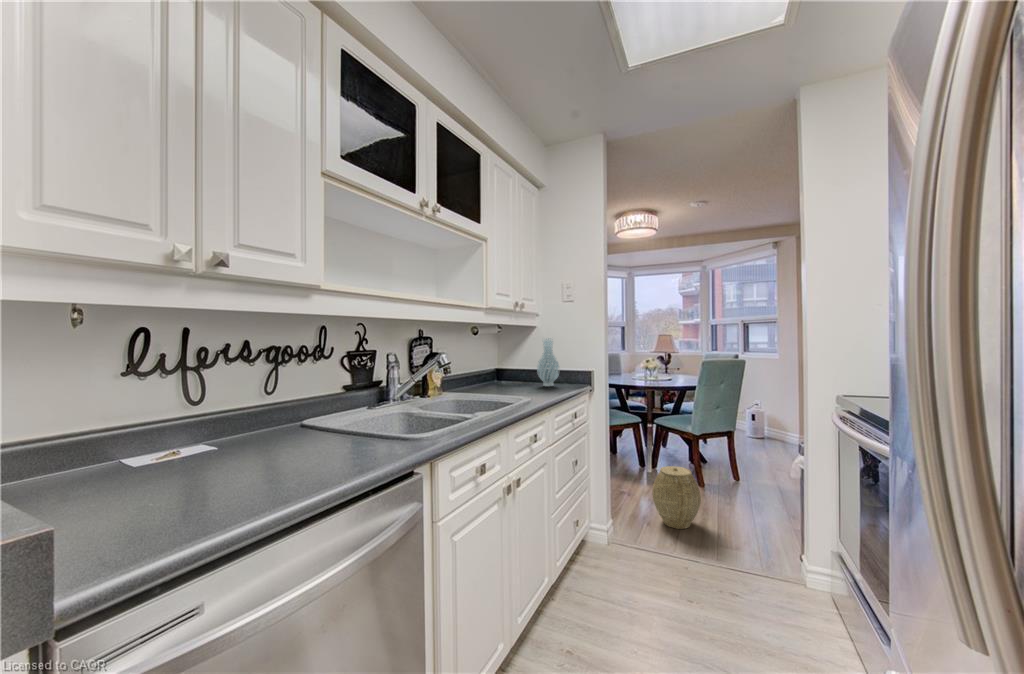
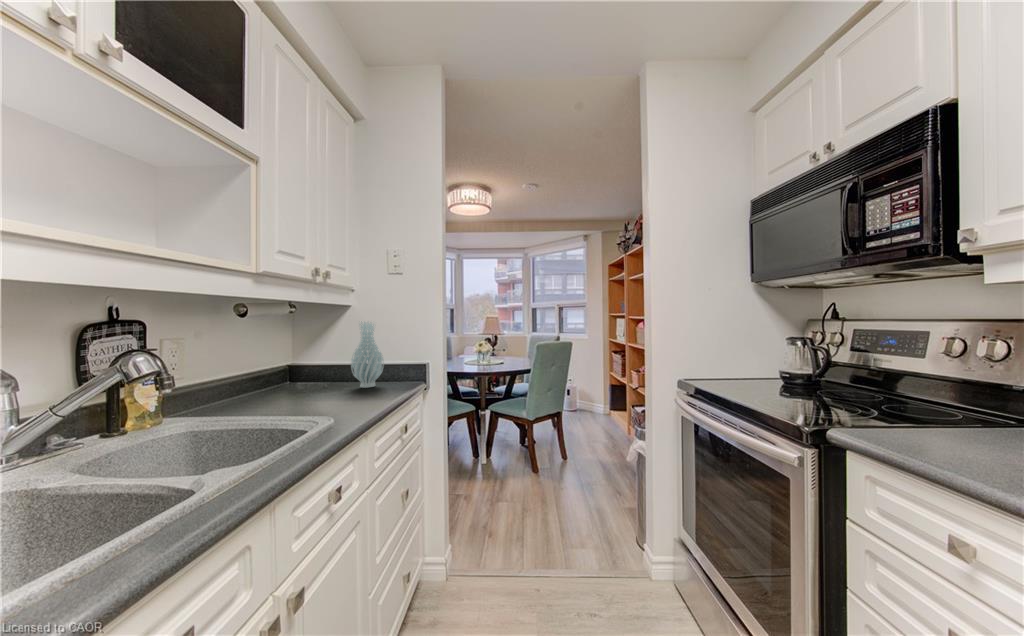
woven basket: present [652,466,701,529] -> none [494,462,544,534]

